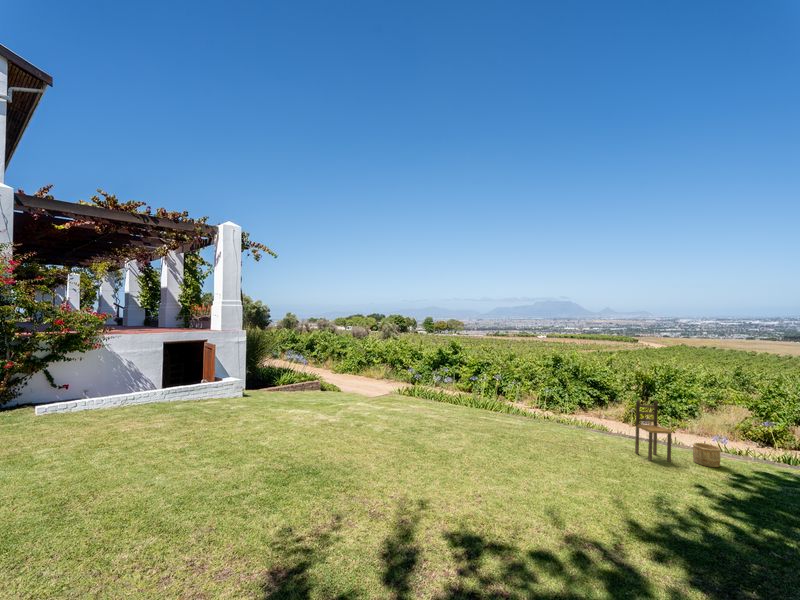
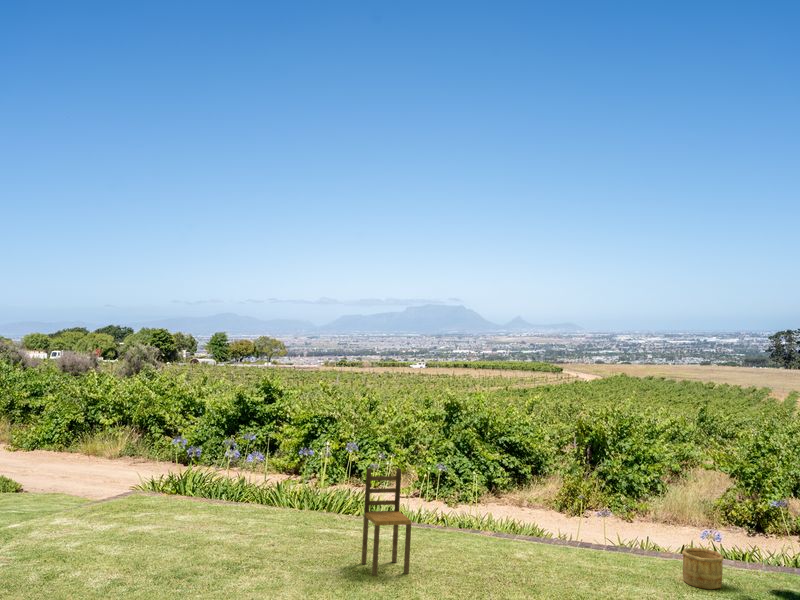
chair: present [635,400,672,462] -> present [361,468,411,576]

